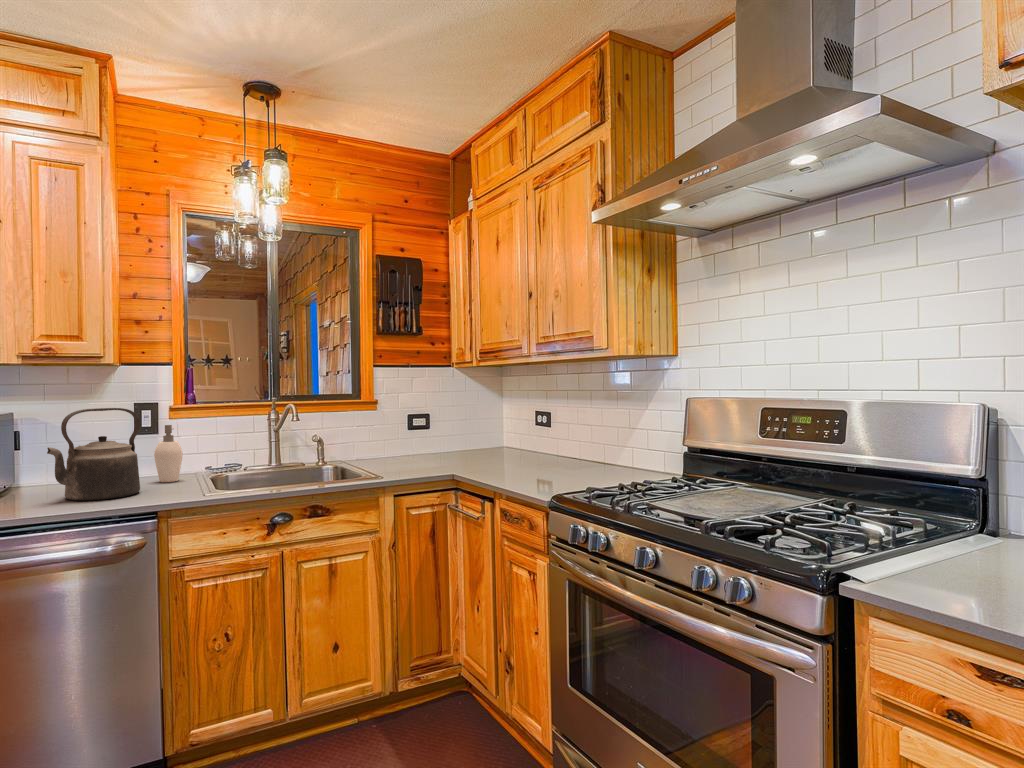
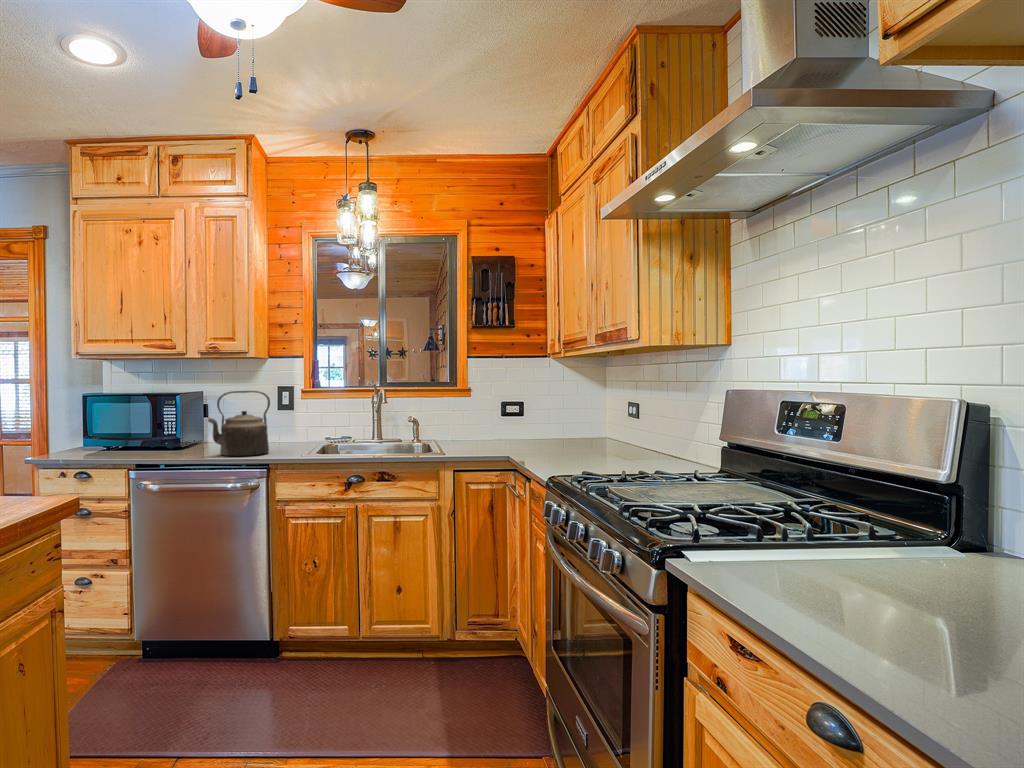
soap dispenser: present [154,425,183,482] -> none [287,404,307,448]

